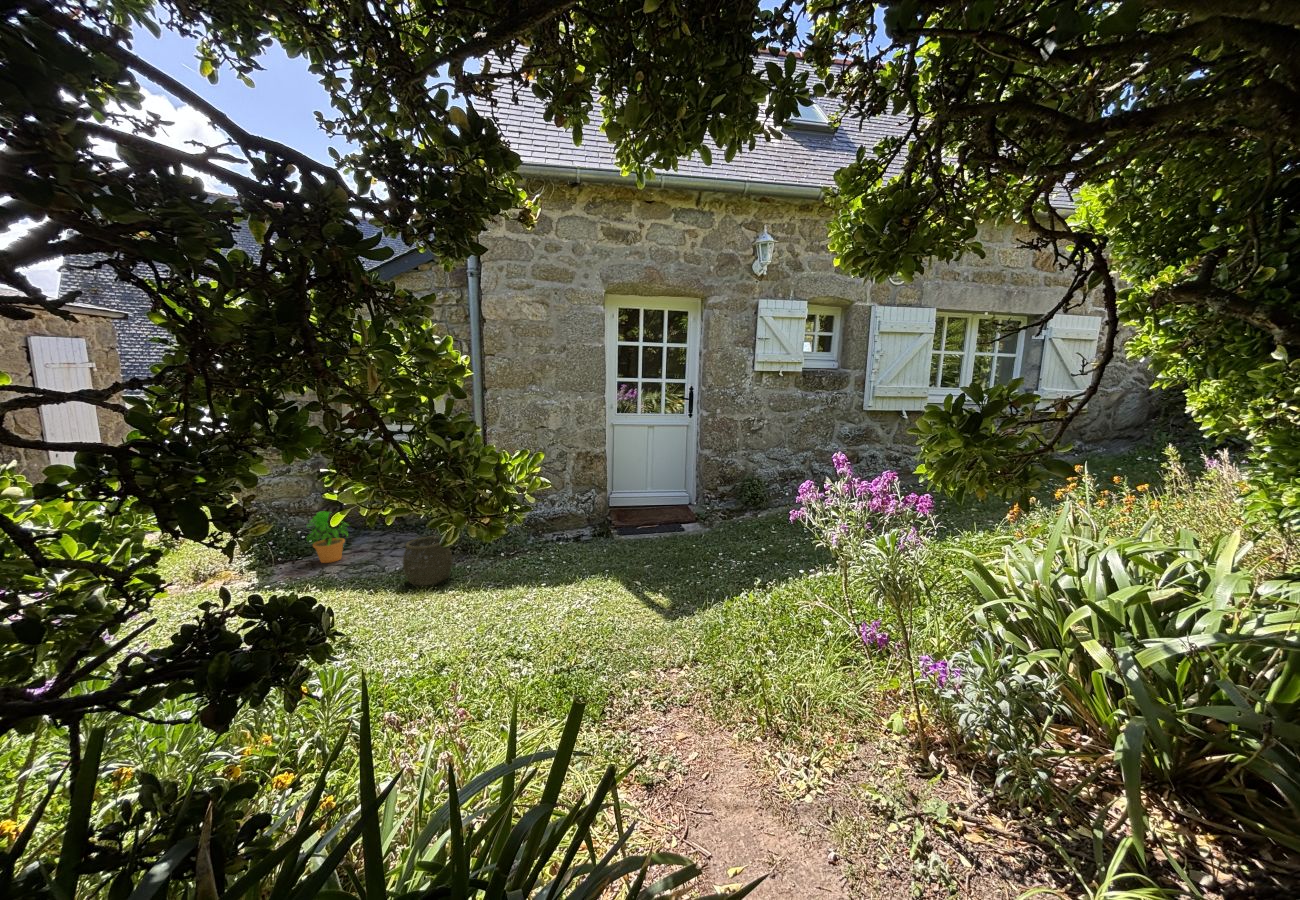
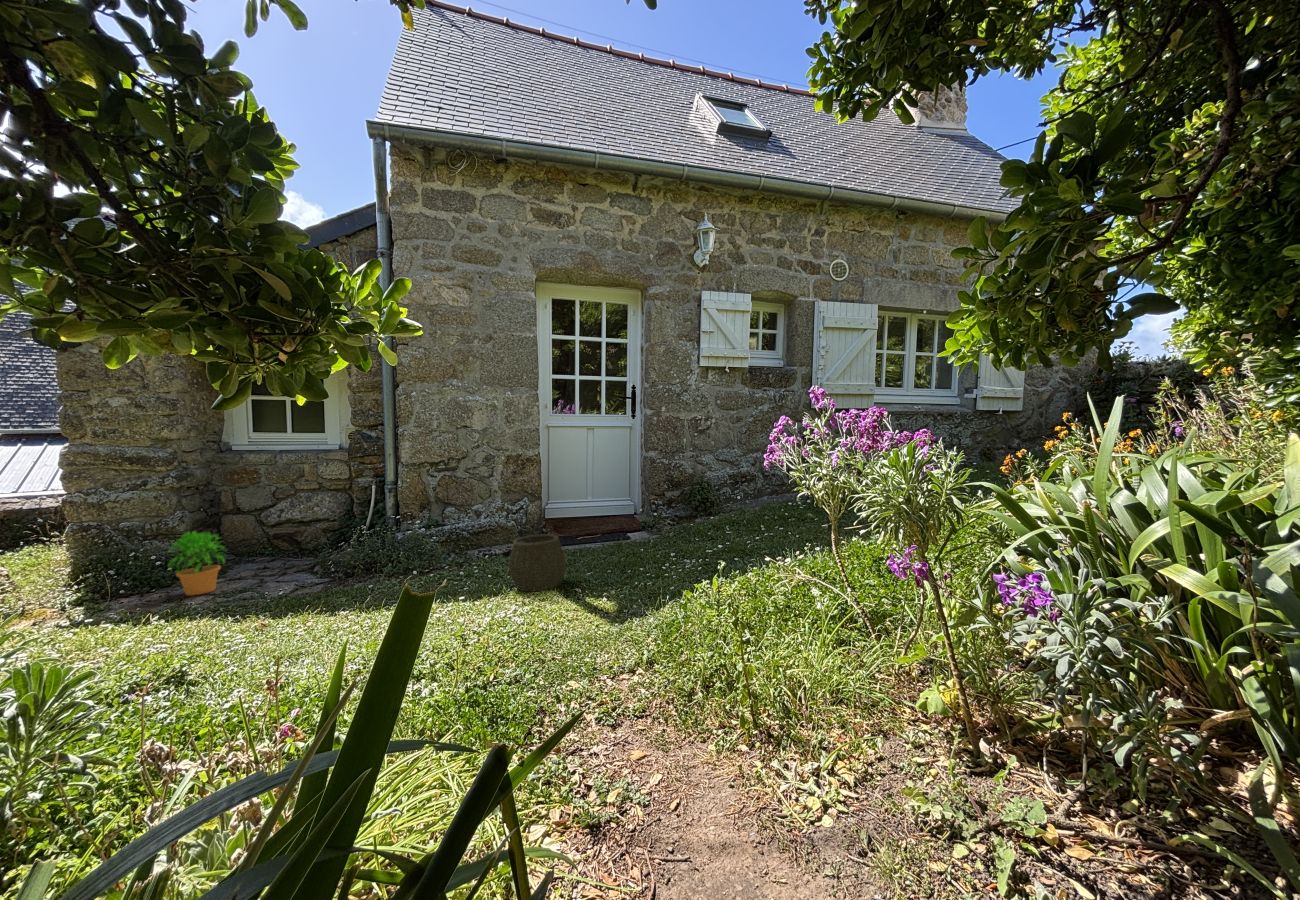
woven basket: present [403,536,452,585] -> present [509,534,566,591]

